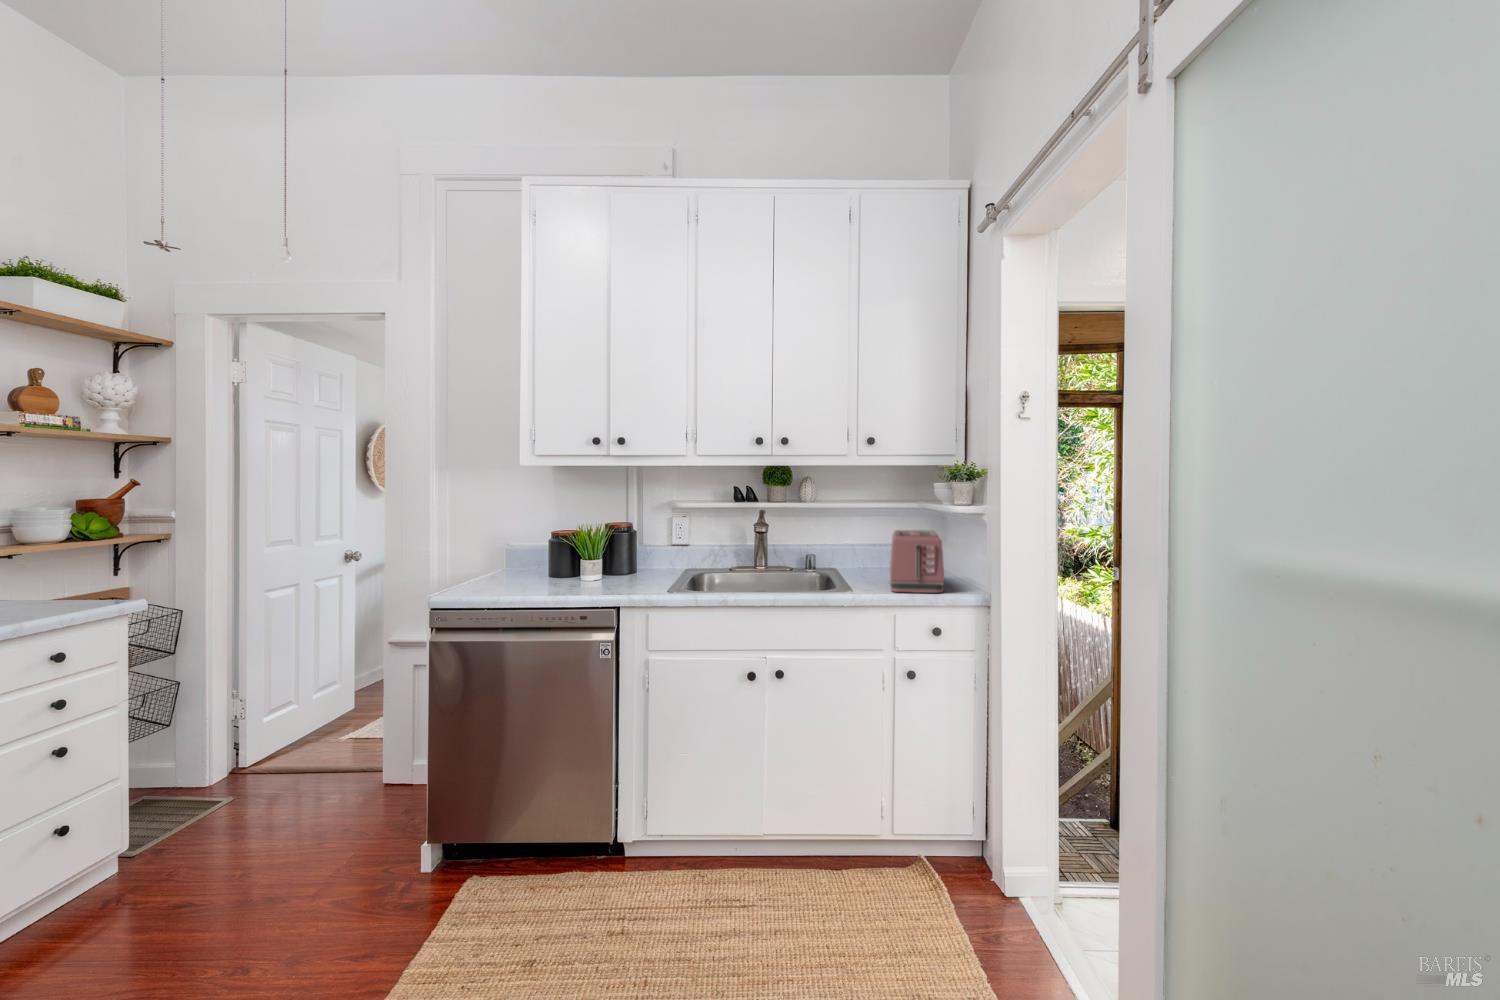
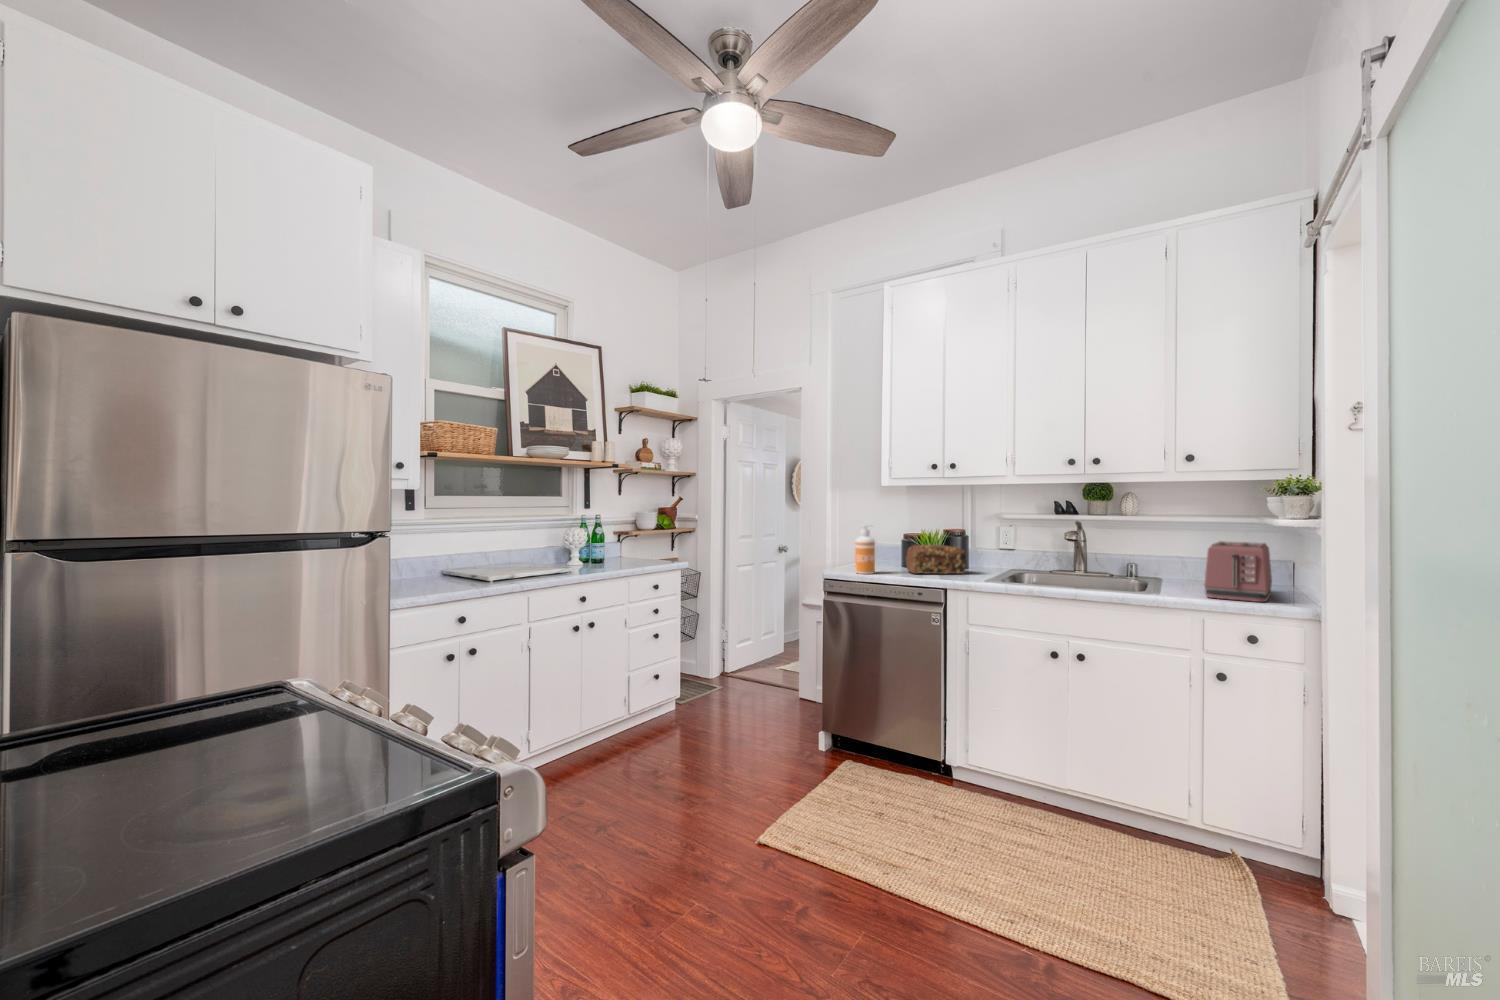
soap dispenser: none [489,524,517,591] -> present [855,525,875,574]
bread loaf: none [557,545,635,586] -> present [906,545,966,574]

